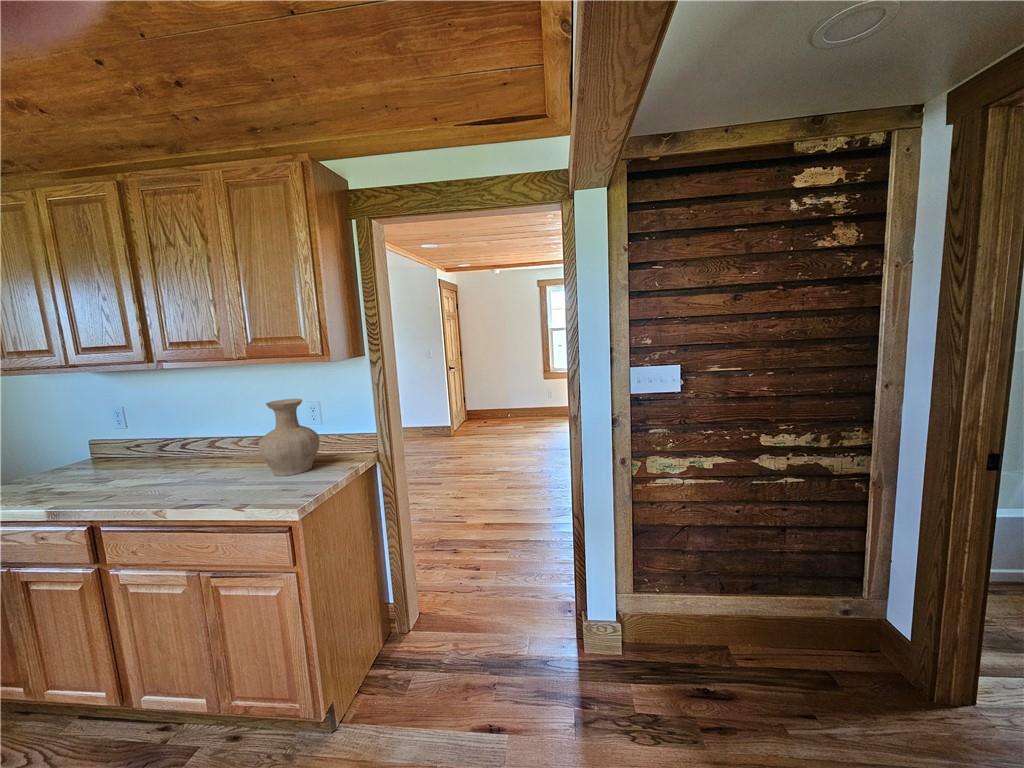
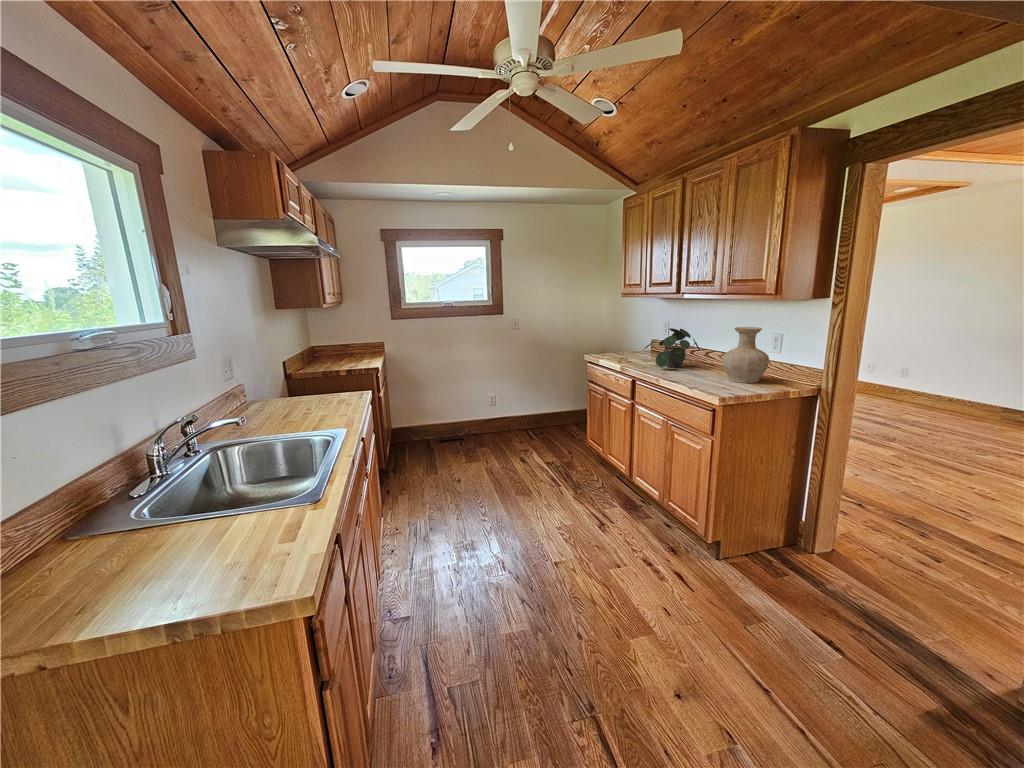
potted plant: none [94,416,204,487] -> present [644,328,700,368]

